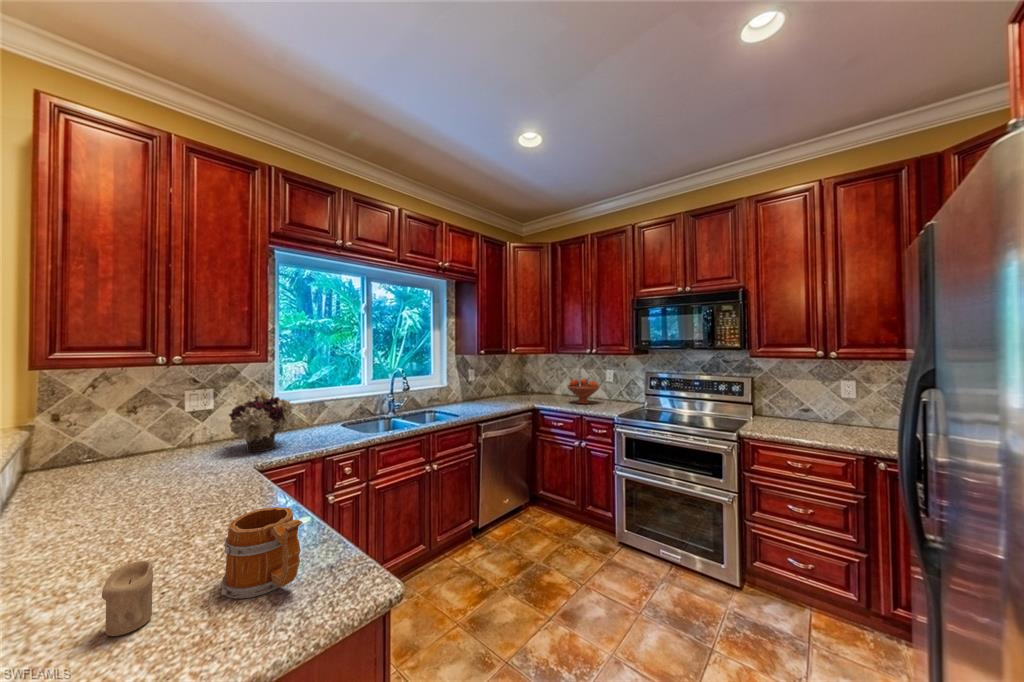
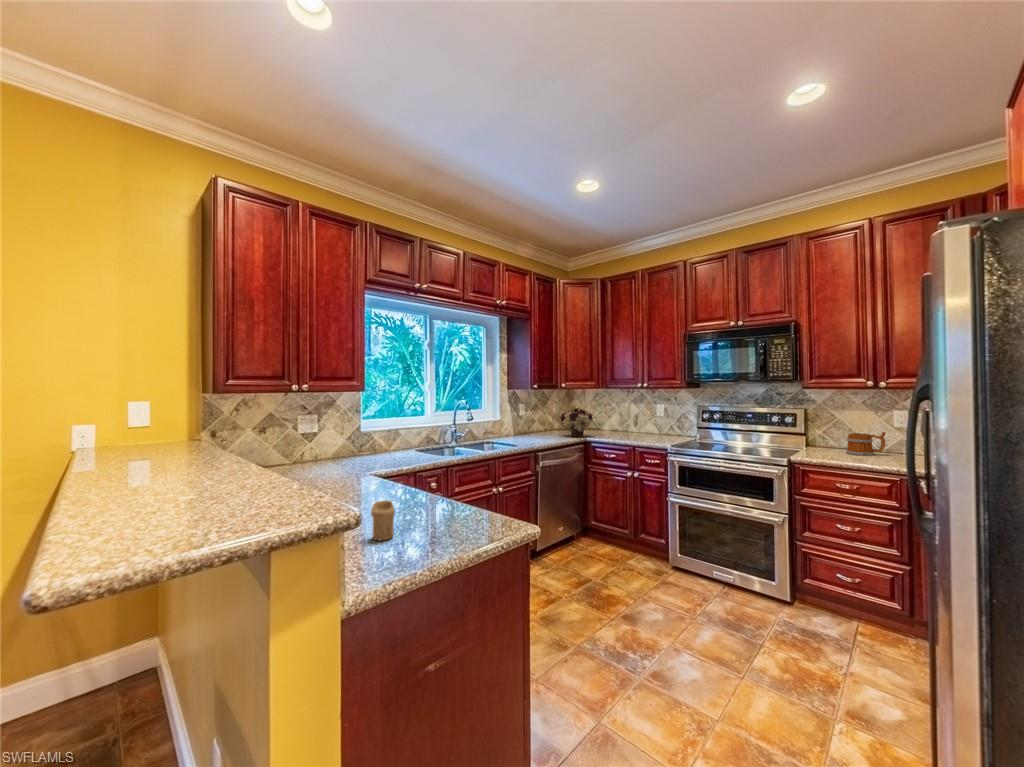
fruit bowl: present [567,379,599,404] -> none [617,413,650,437]
flower arrangement: present [229,389,292,452] -> present [561,405,593,437]
mug: present [221,507,303,599] -> present [846,432,886,455]

